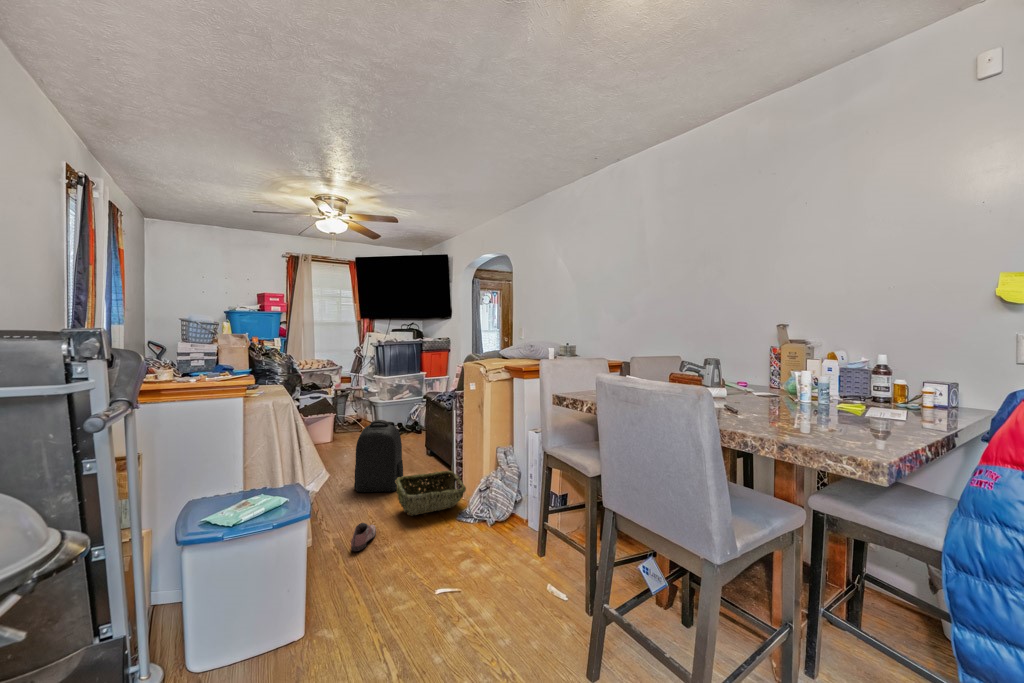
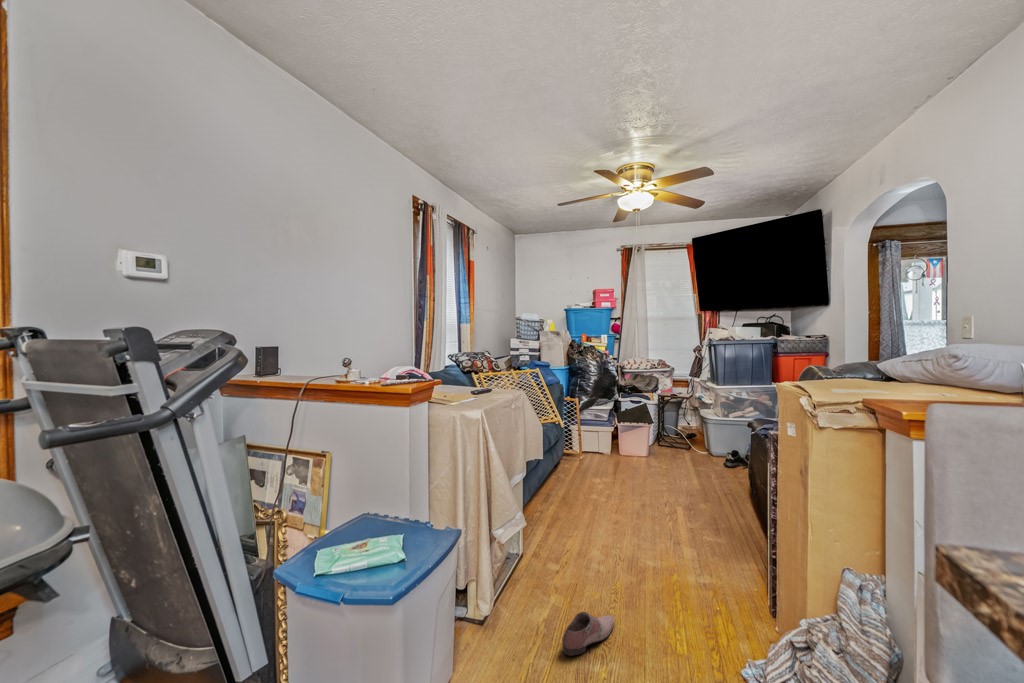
backpack: present [354,420,403,492] -> none [628,452,697,563]
woven basket: present [395,471,466,516] -> none [659,552,782,645]

